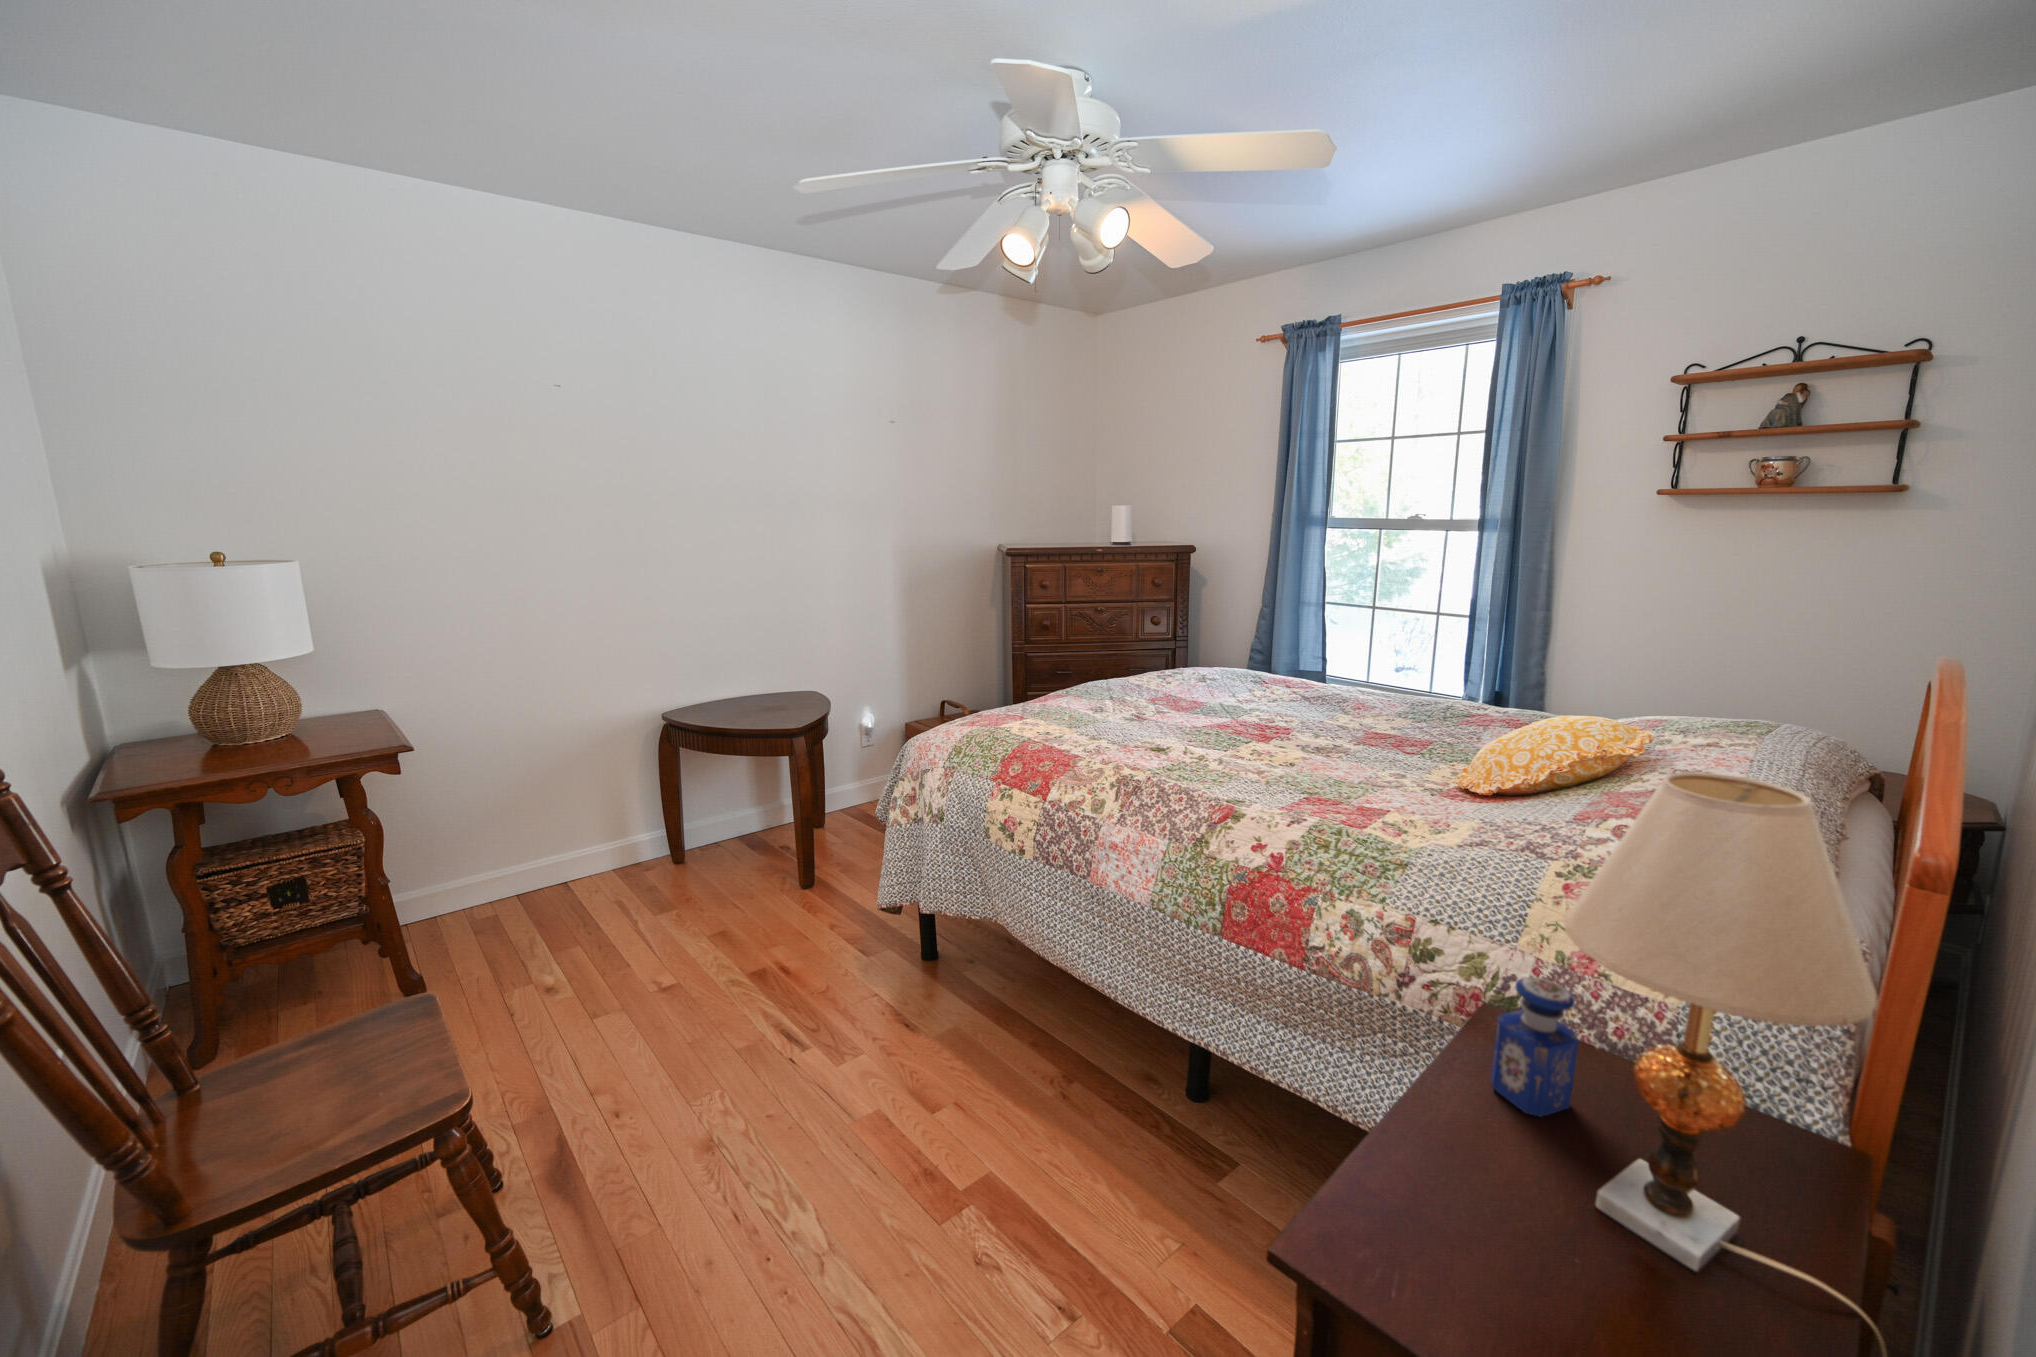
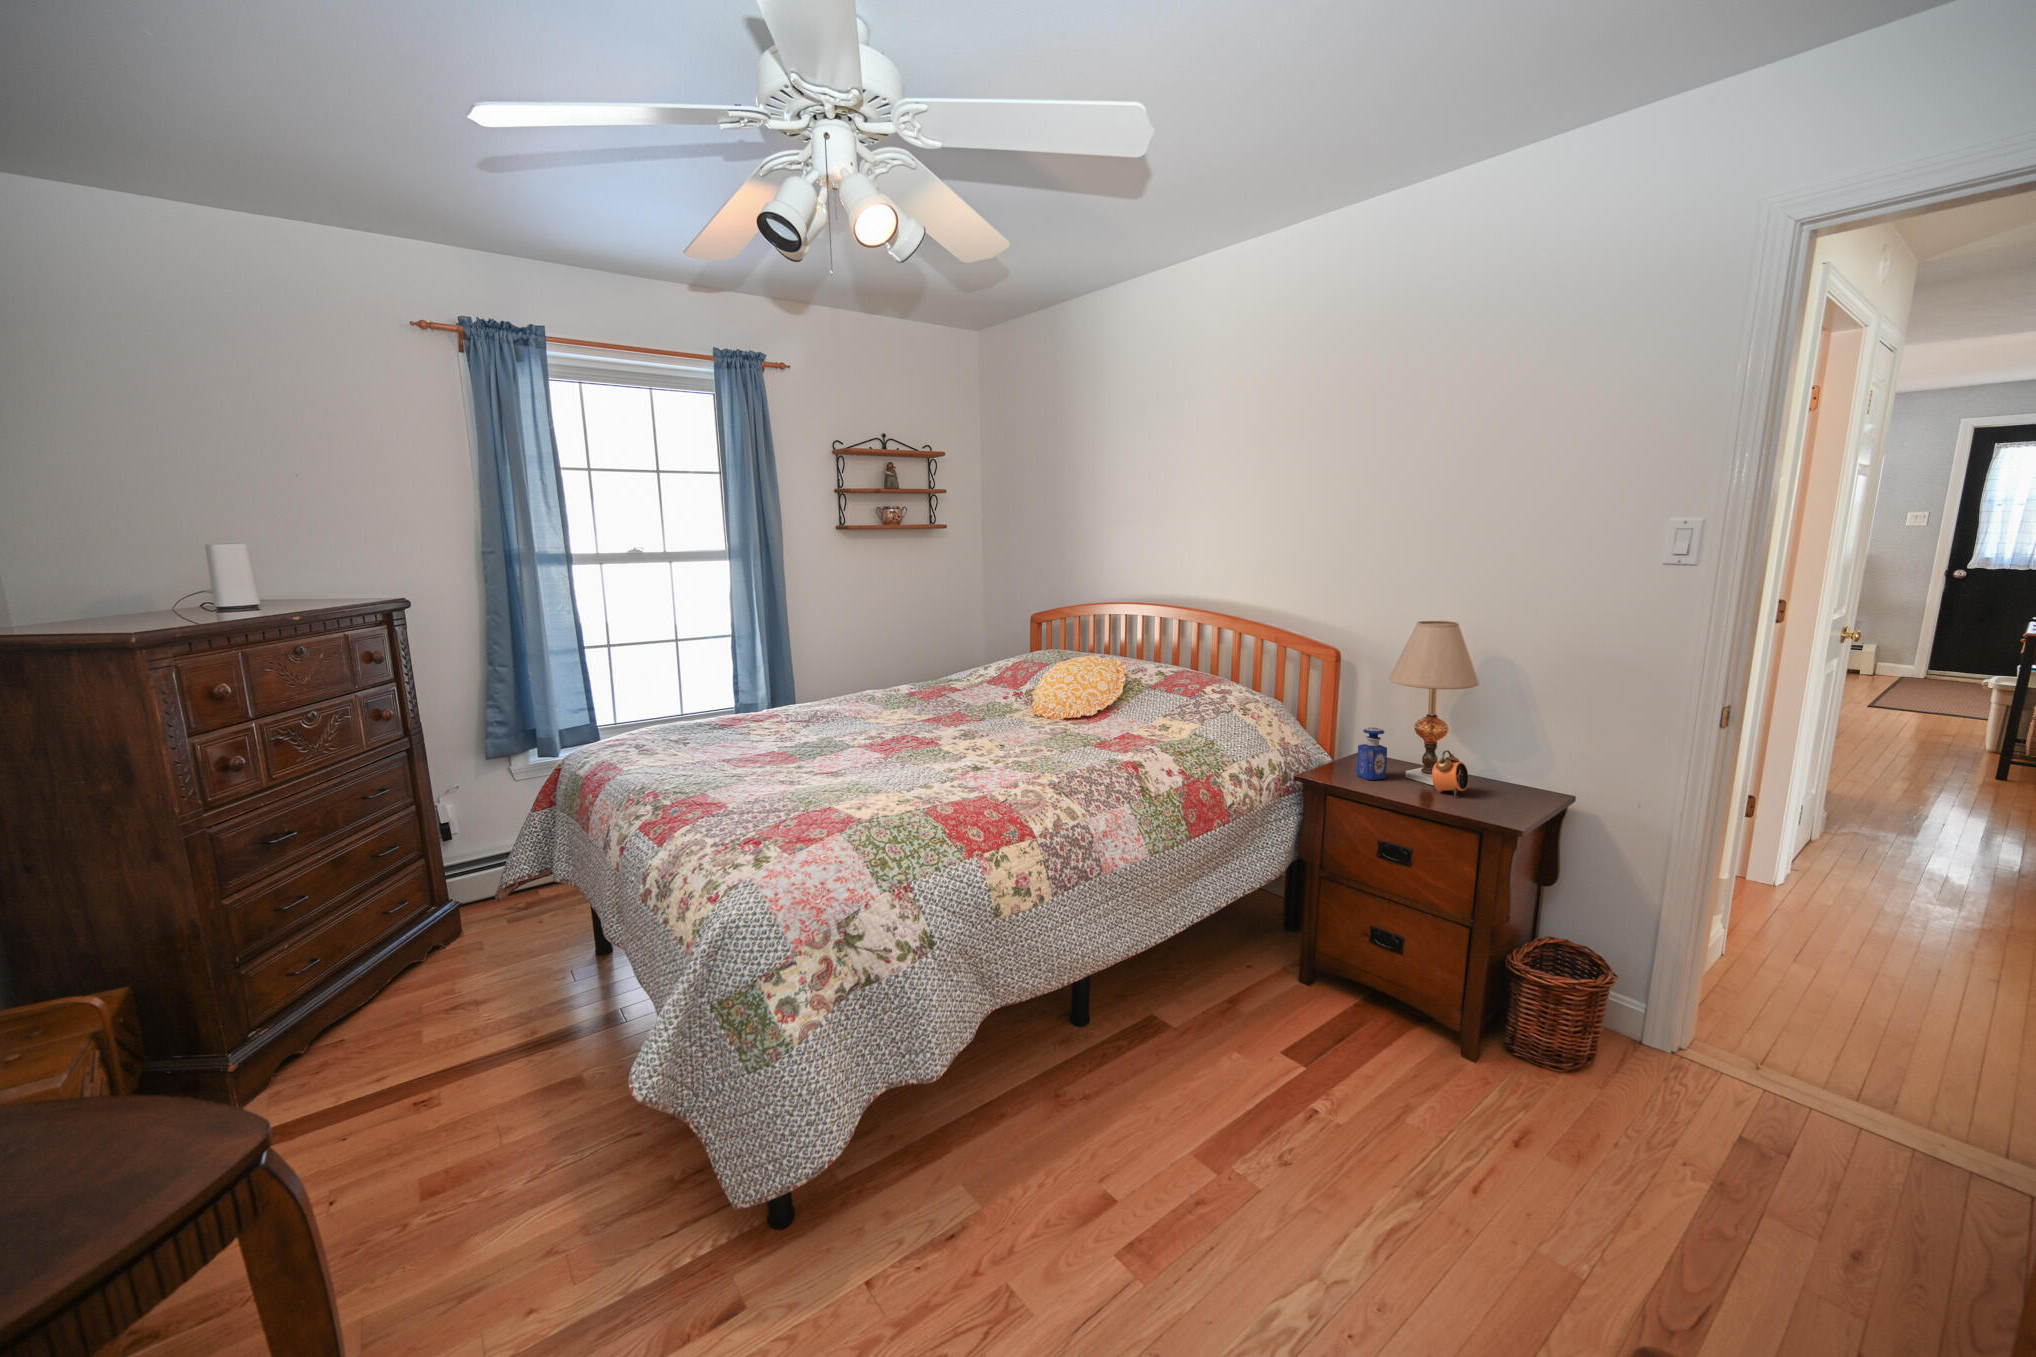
alarm clock: none [1417,1093,1525,1244] -> present [1432,750,1469,797]

